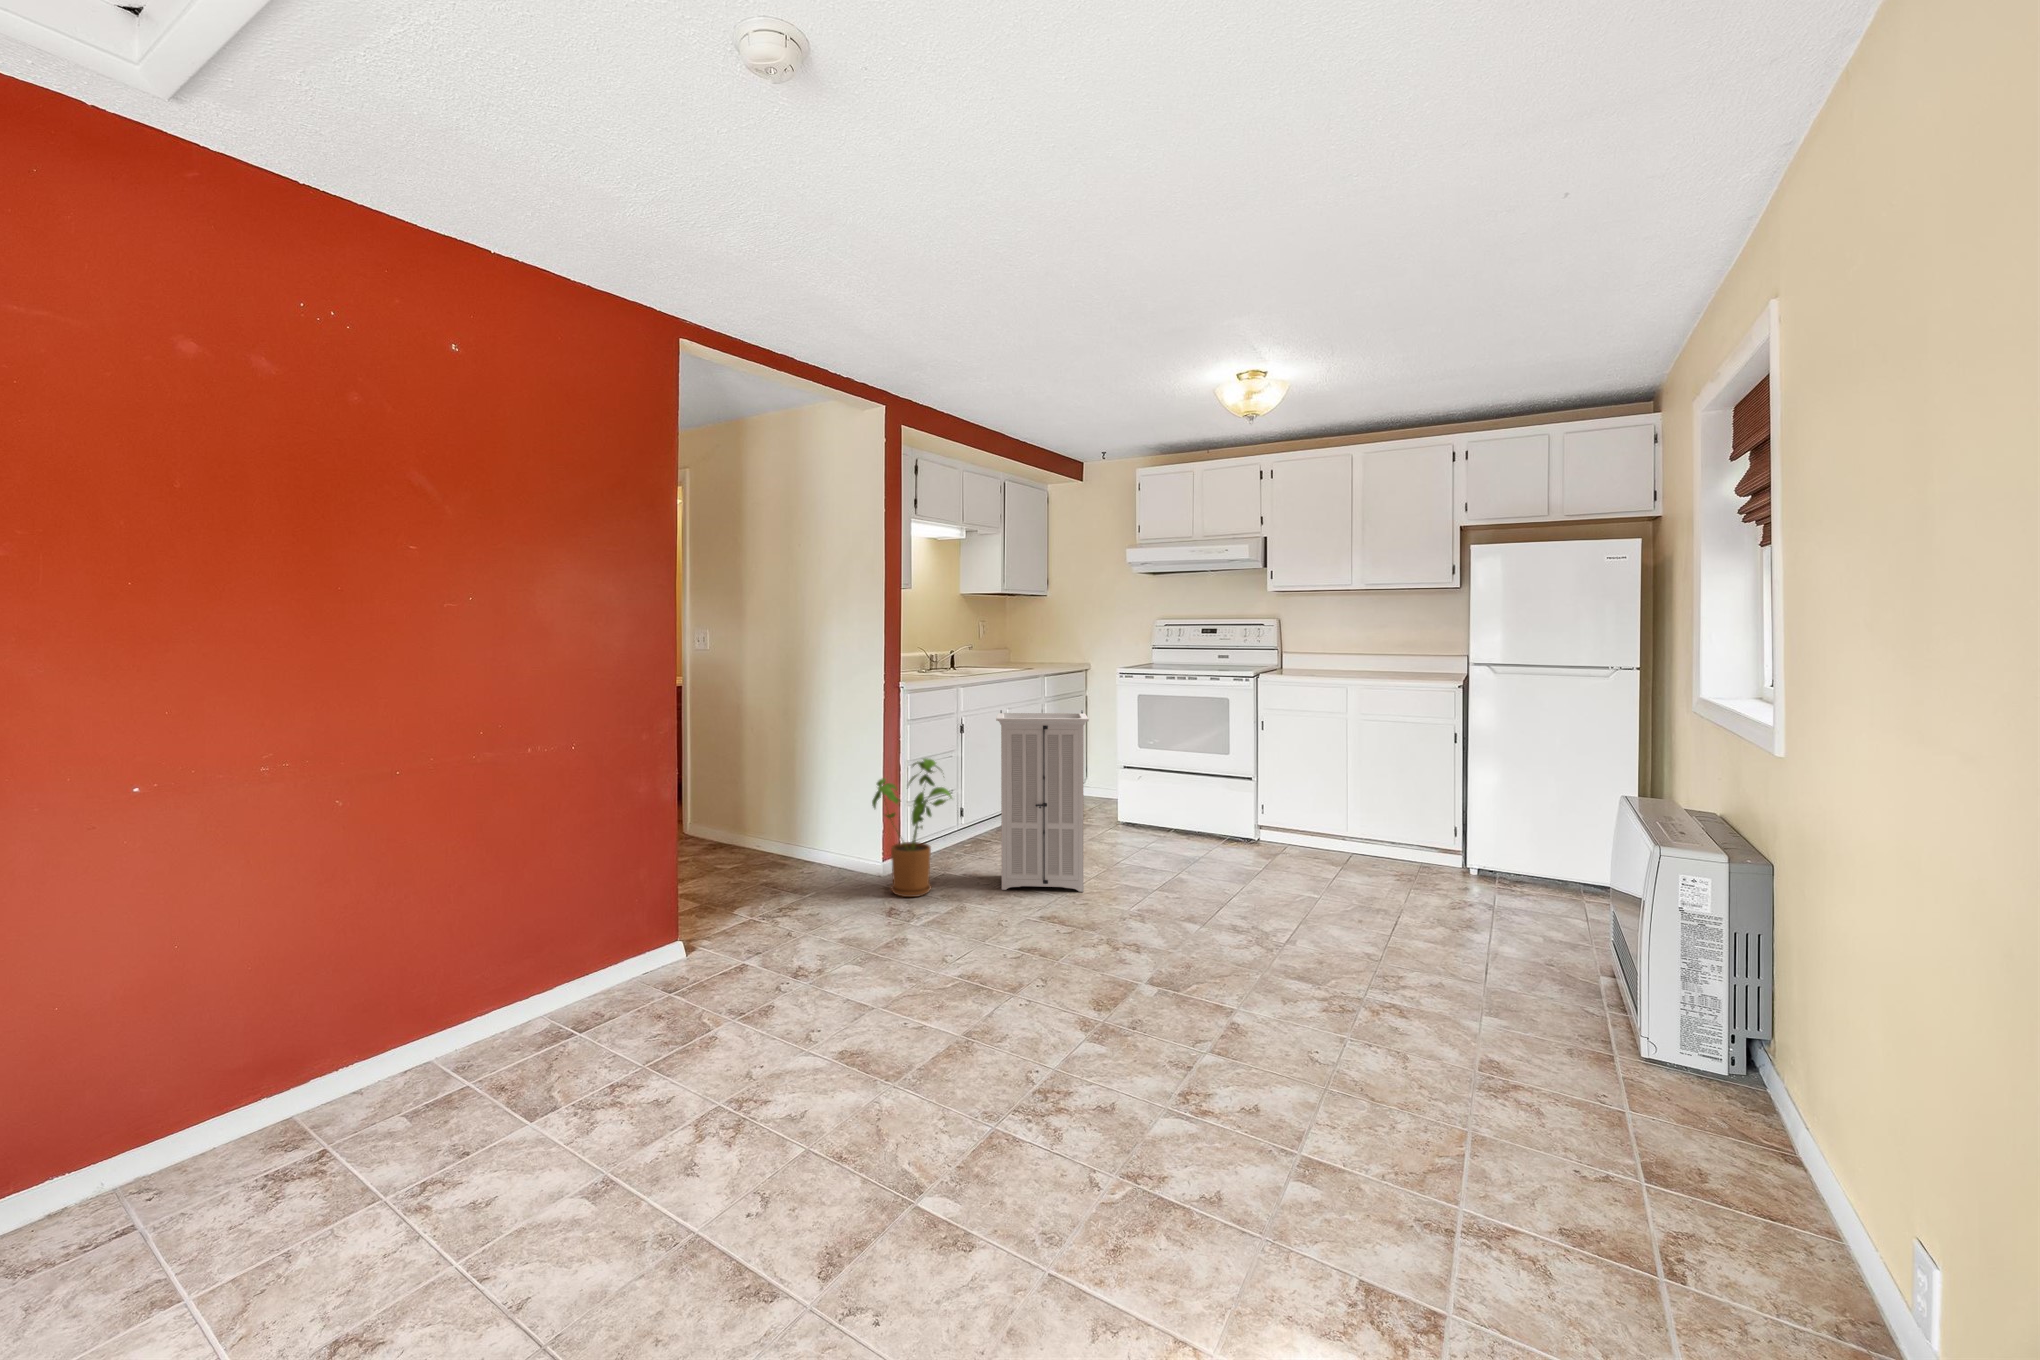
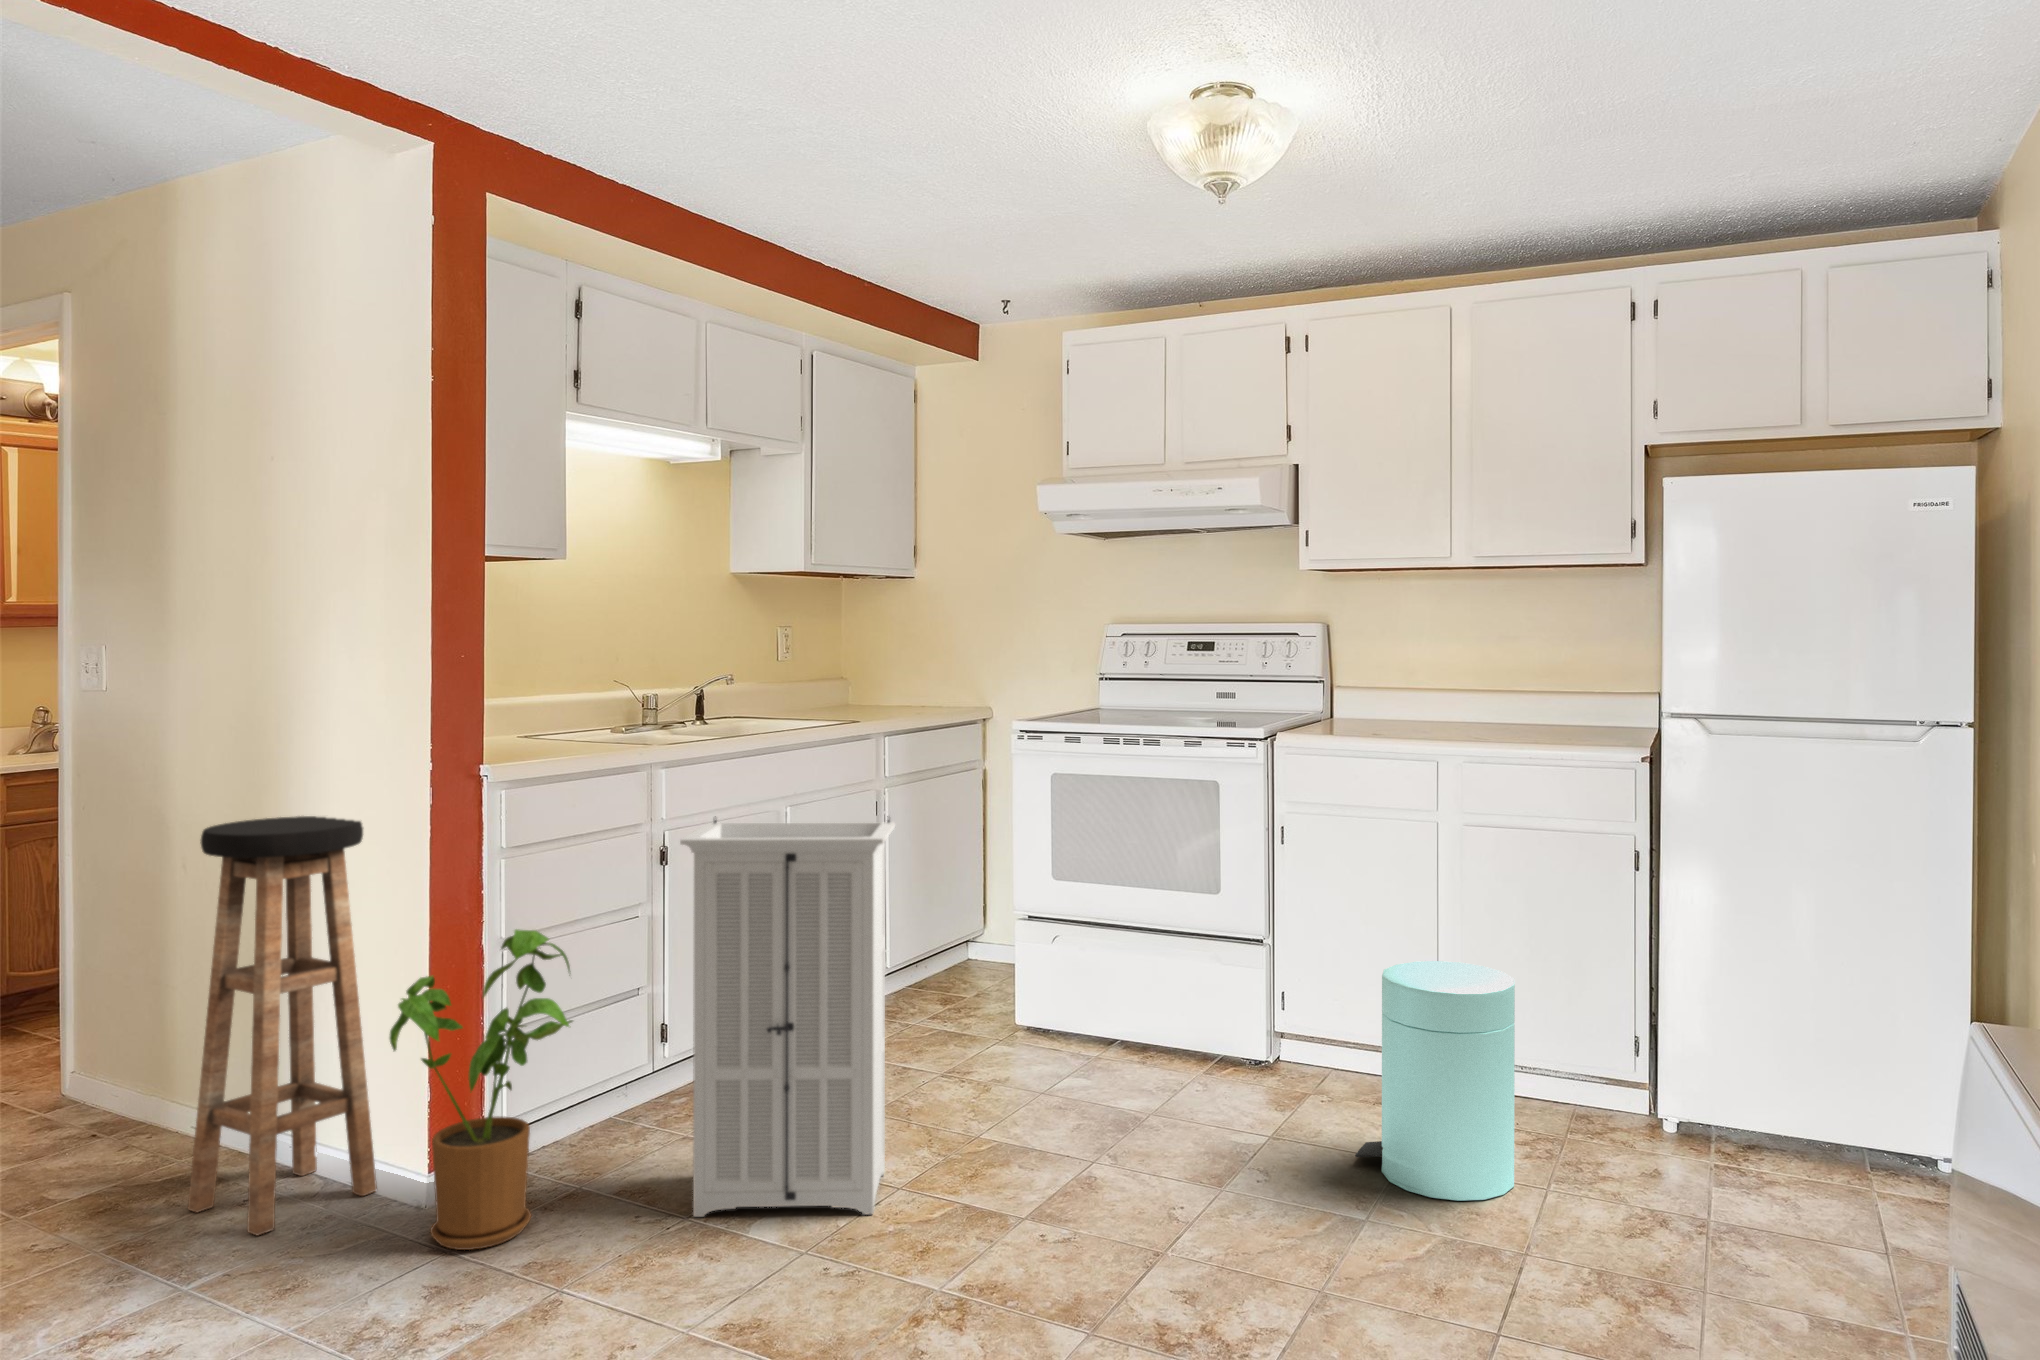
bar stool: none [778,708,854,889] -> present [188,816,377,1235]
trash can: none [1310,785,1394,897] -> present [1355,961,1515,1201]

